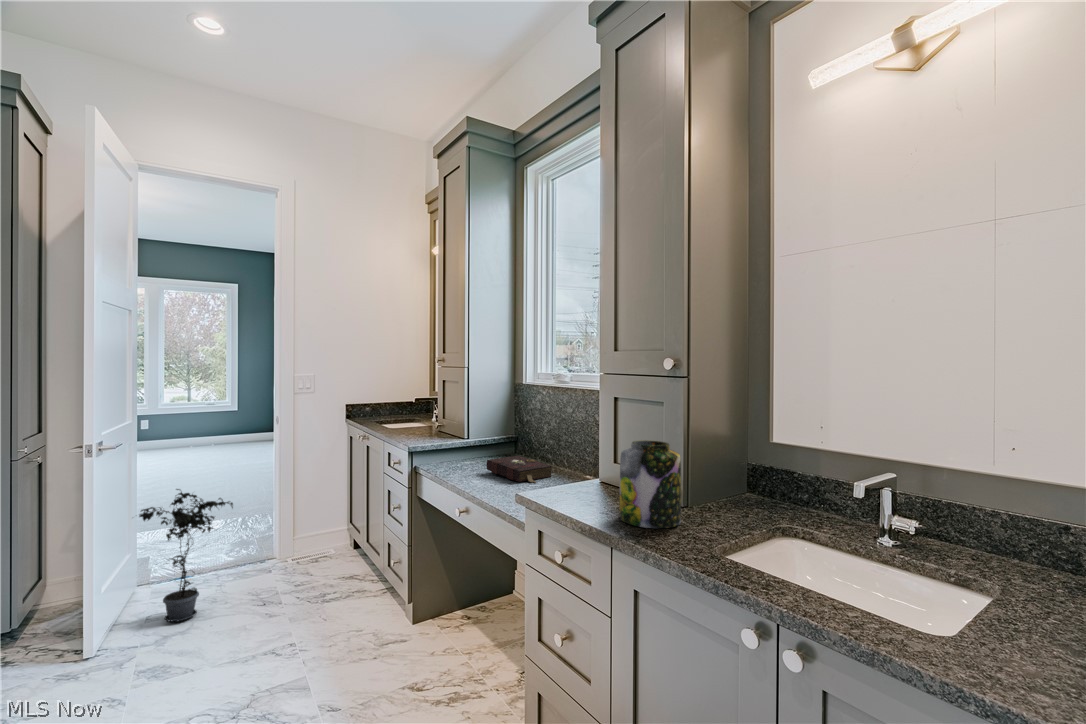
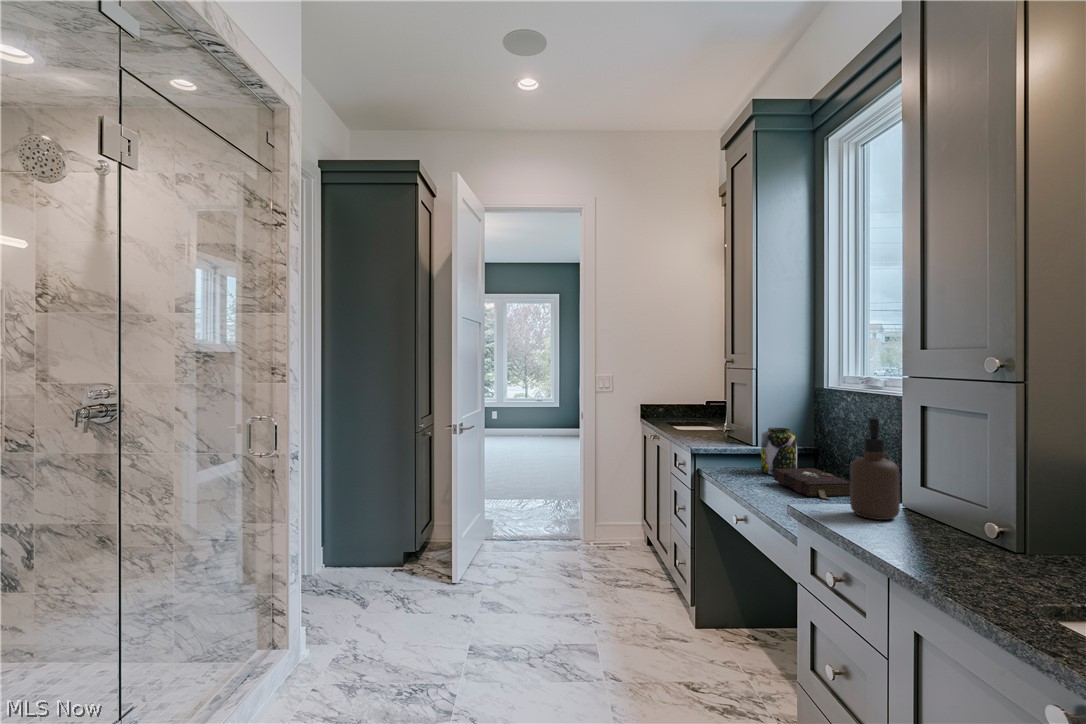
soap dispenser: none [567,410,604,497] -> present [850,418,900,520]
jar: present [620,440,681,528] -> present [761,428,797,475]
potted plant: present [139,489,233,621] -> none [473,468,544,578]

